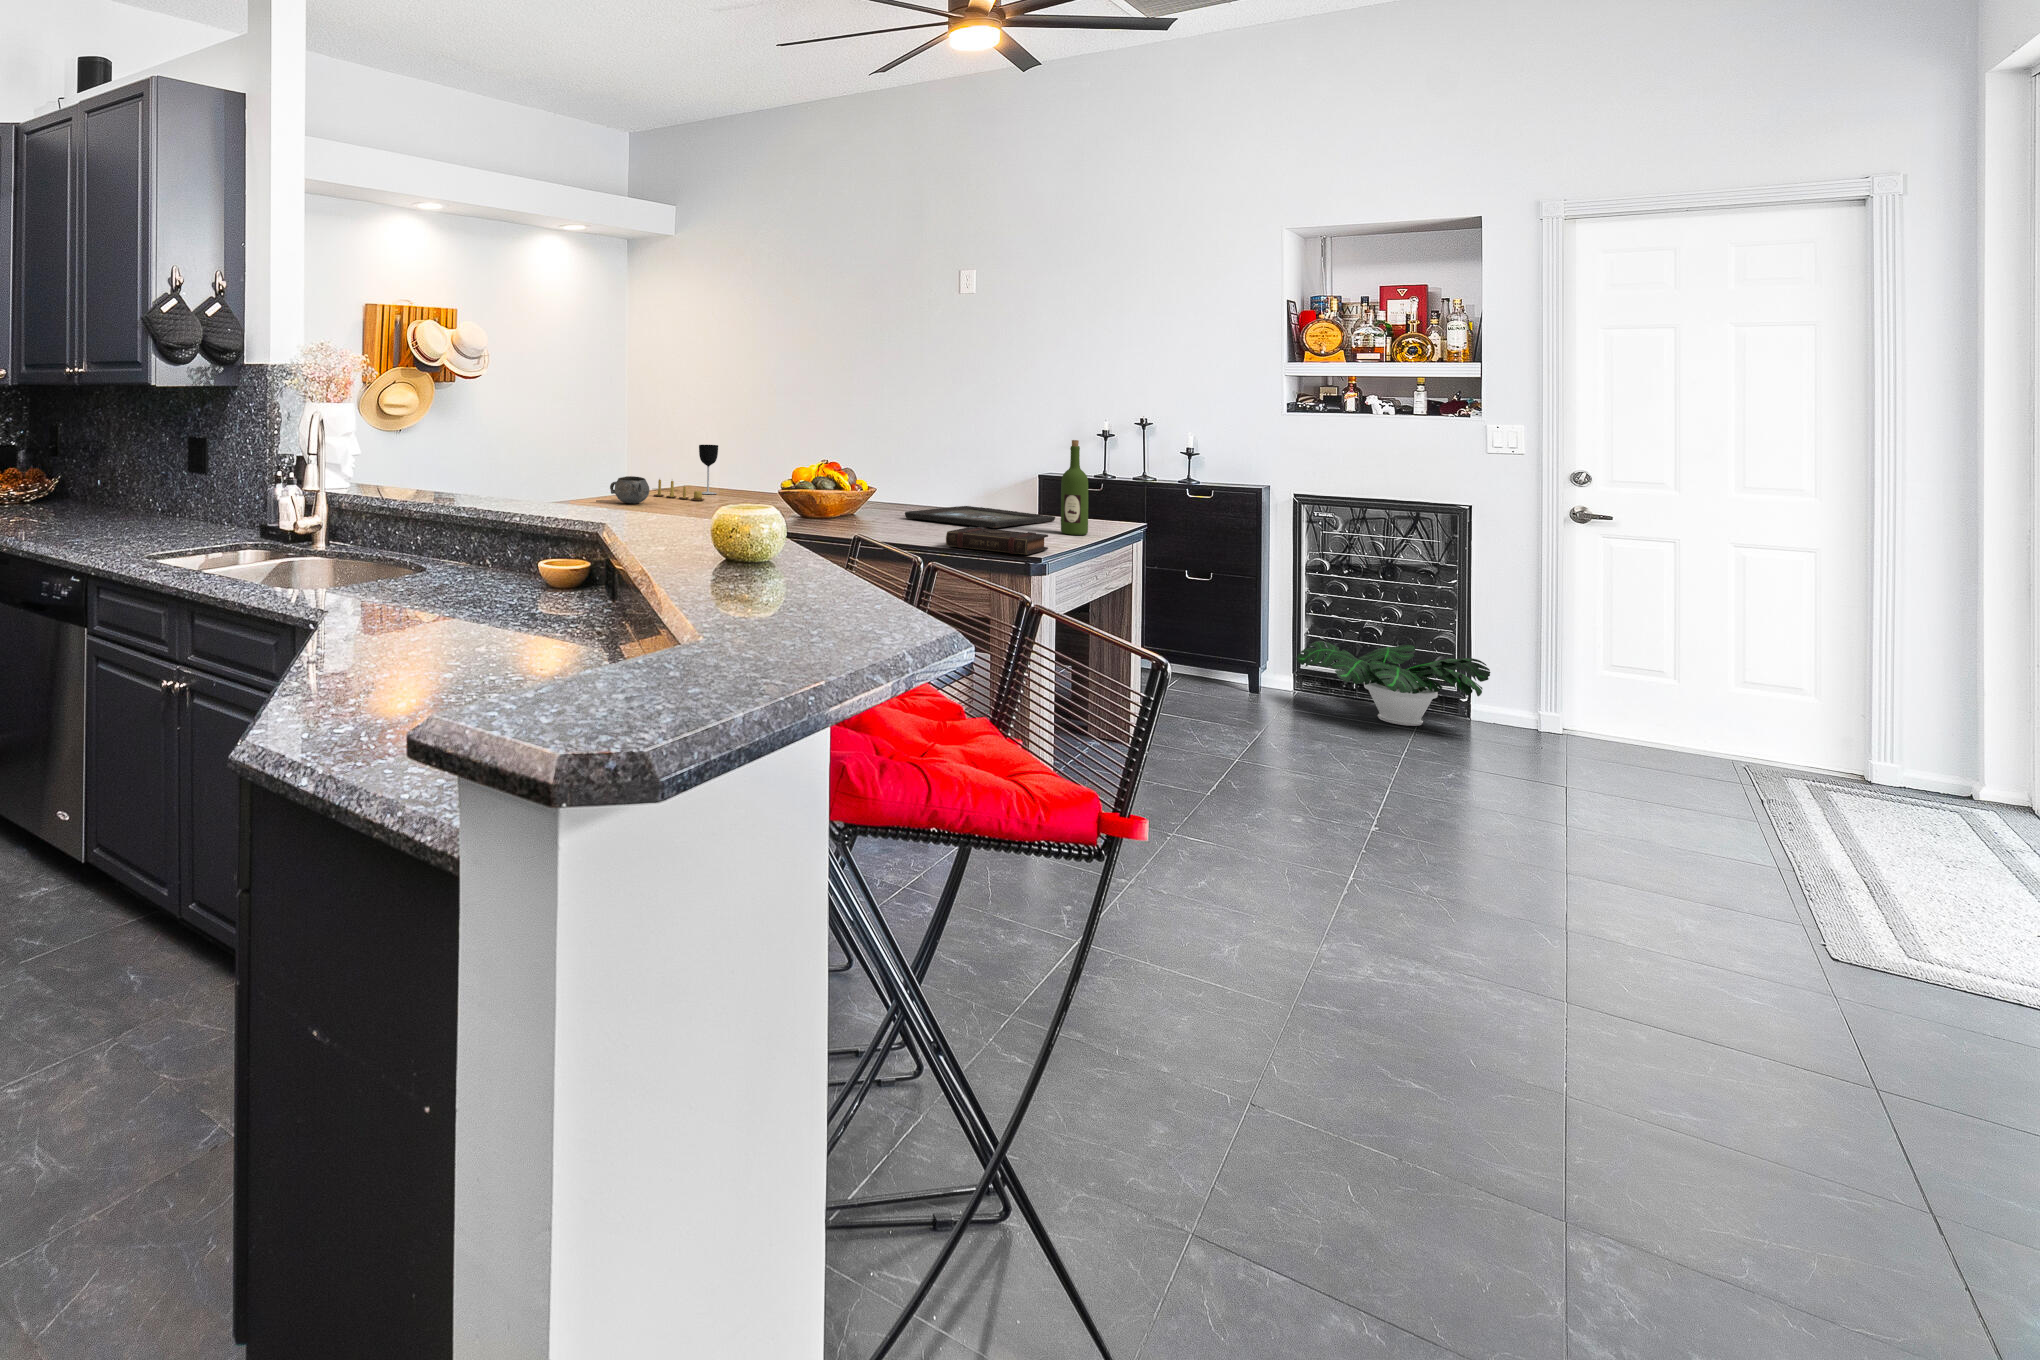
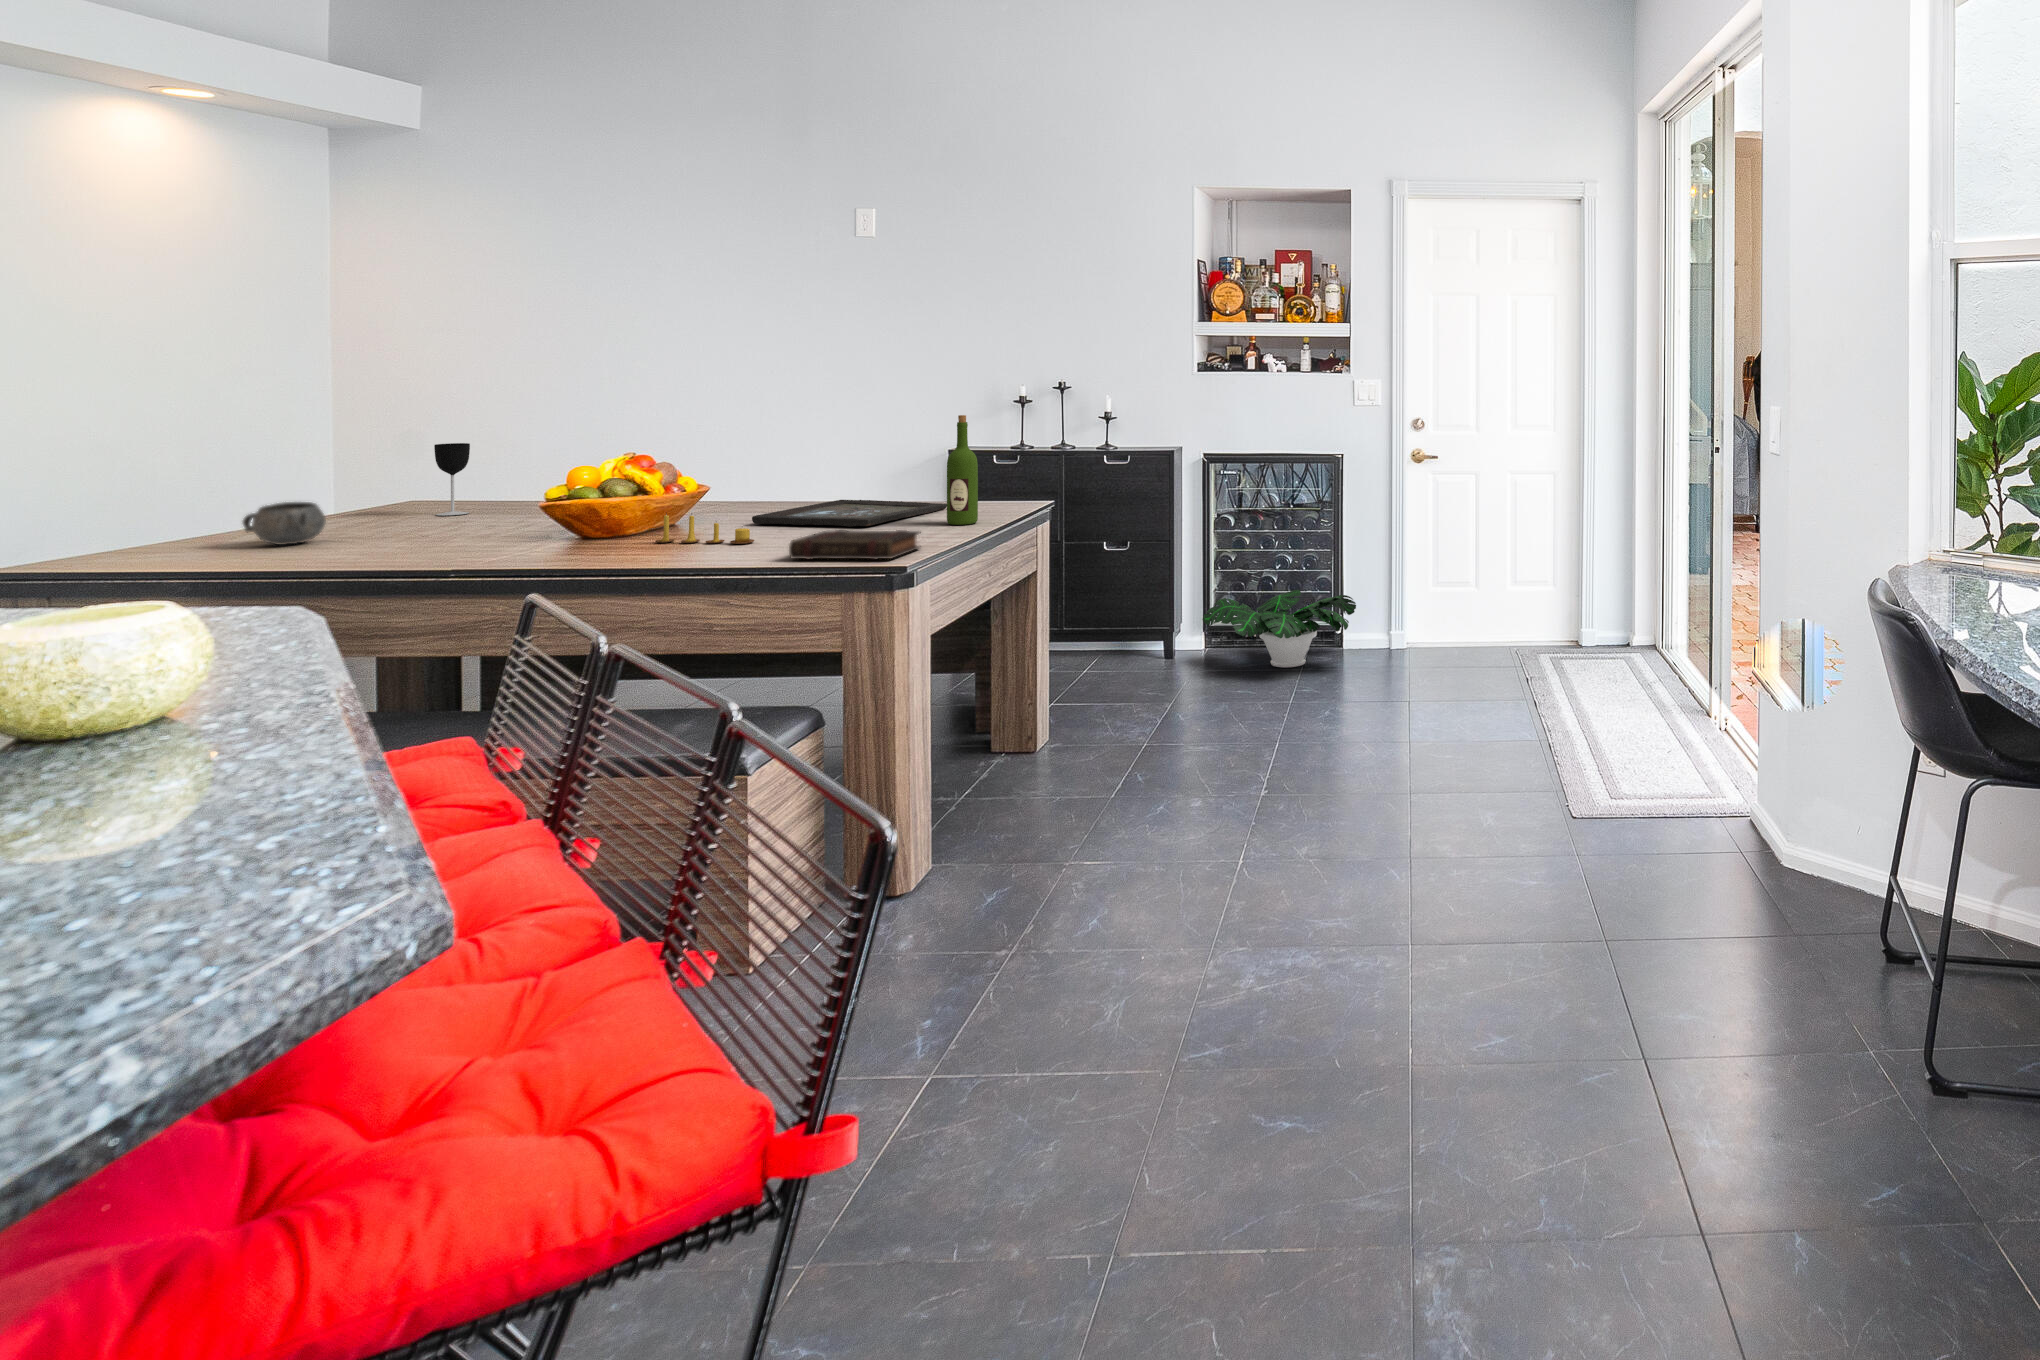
candle: present [654,479,704,501] -> present [655,513,754,544]

